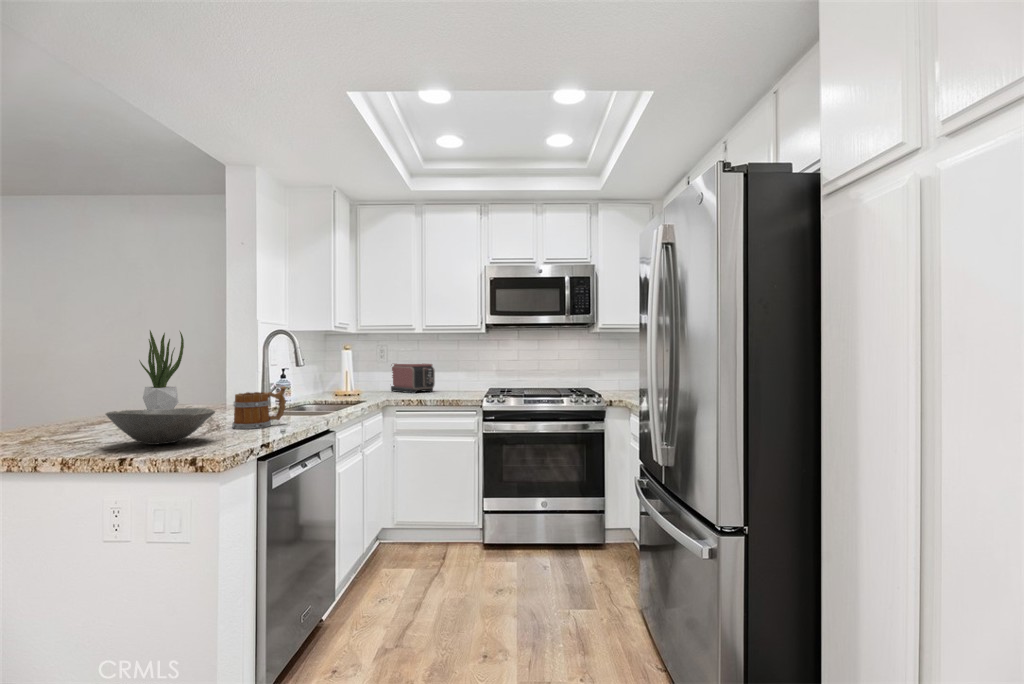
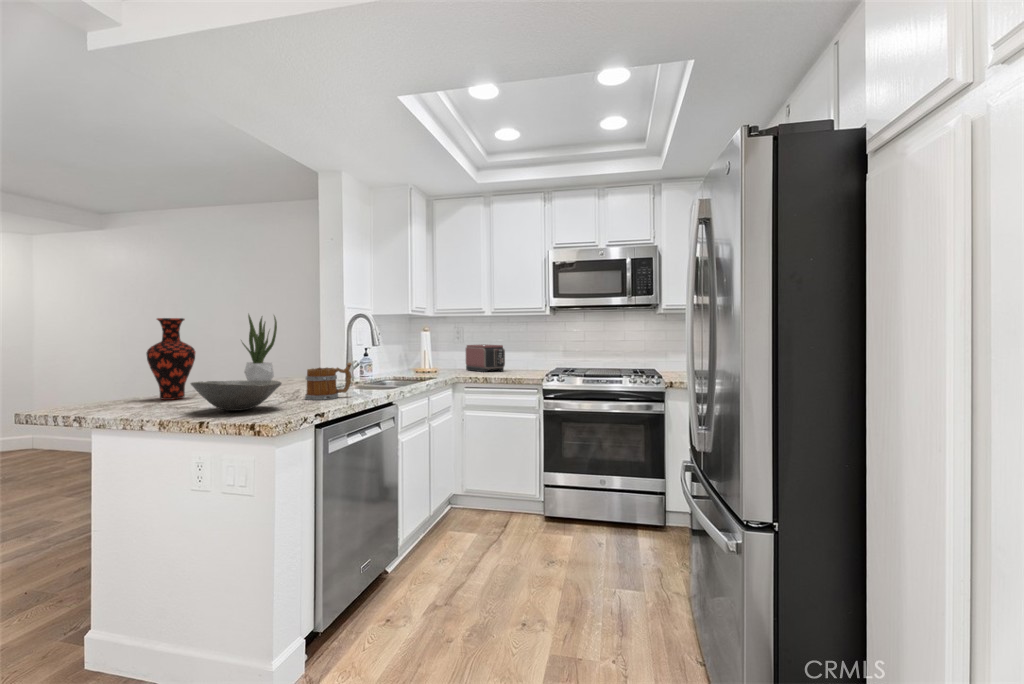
vase: none [30,336,93,433] -> present [147,318,195,400]

